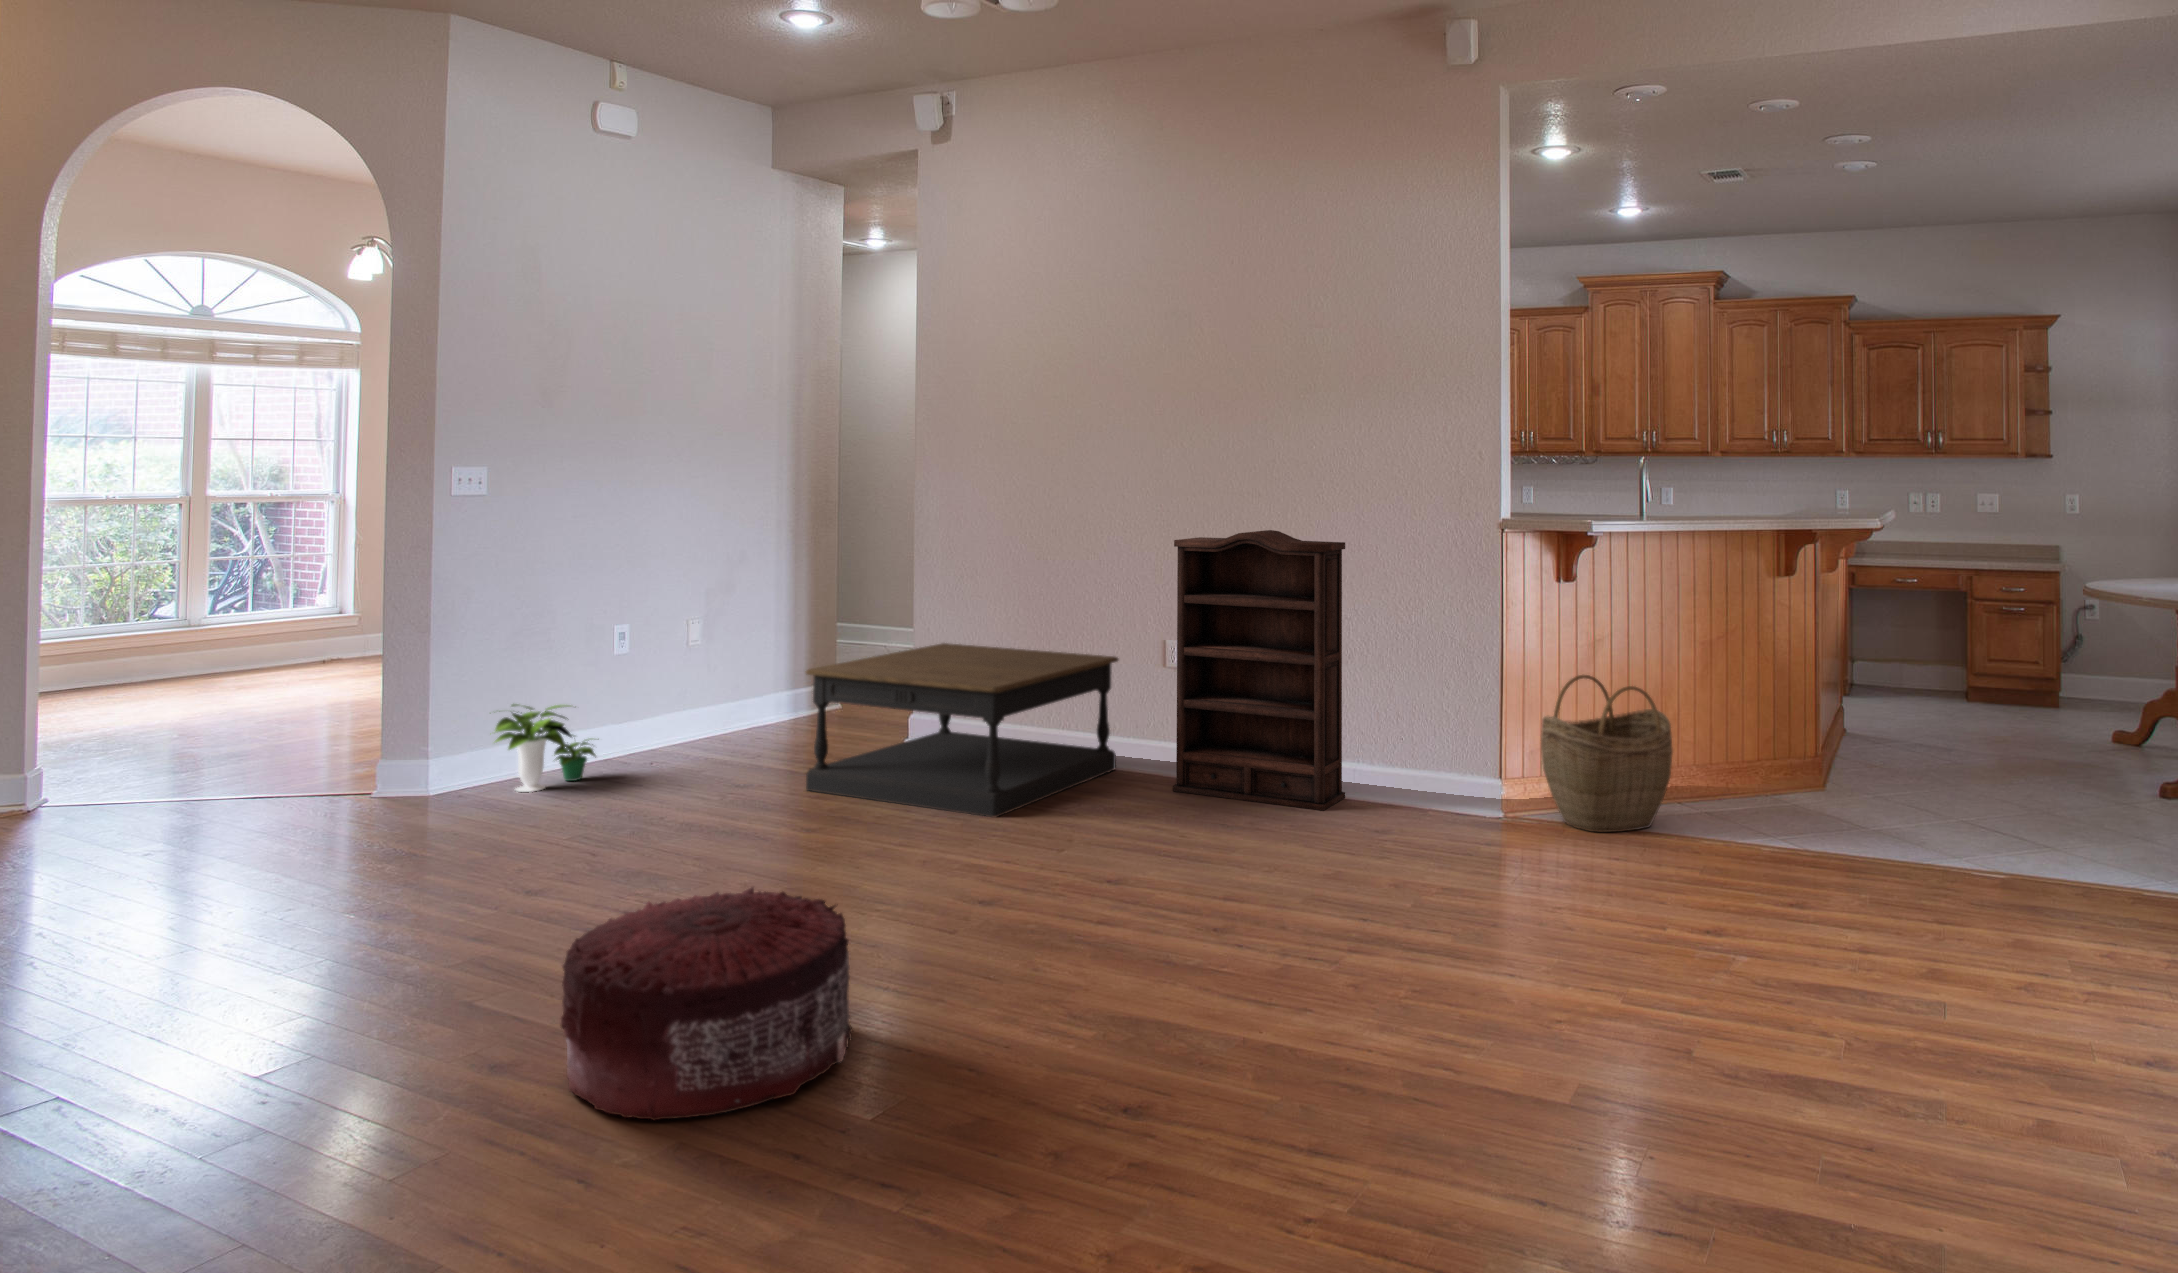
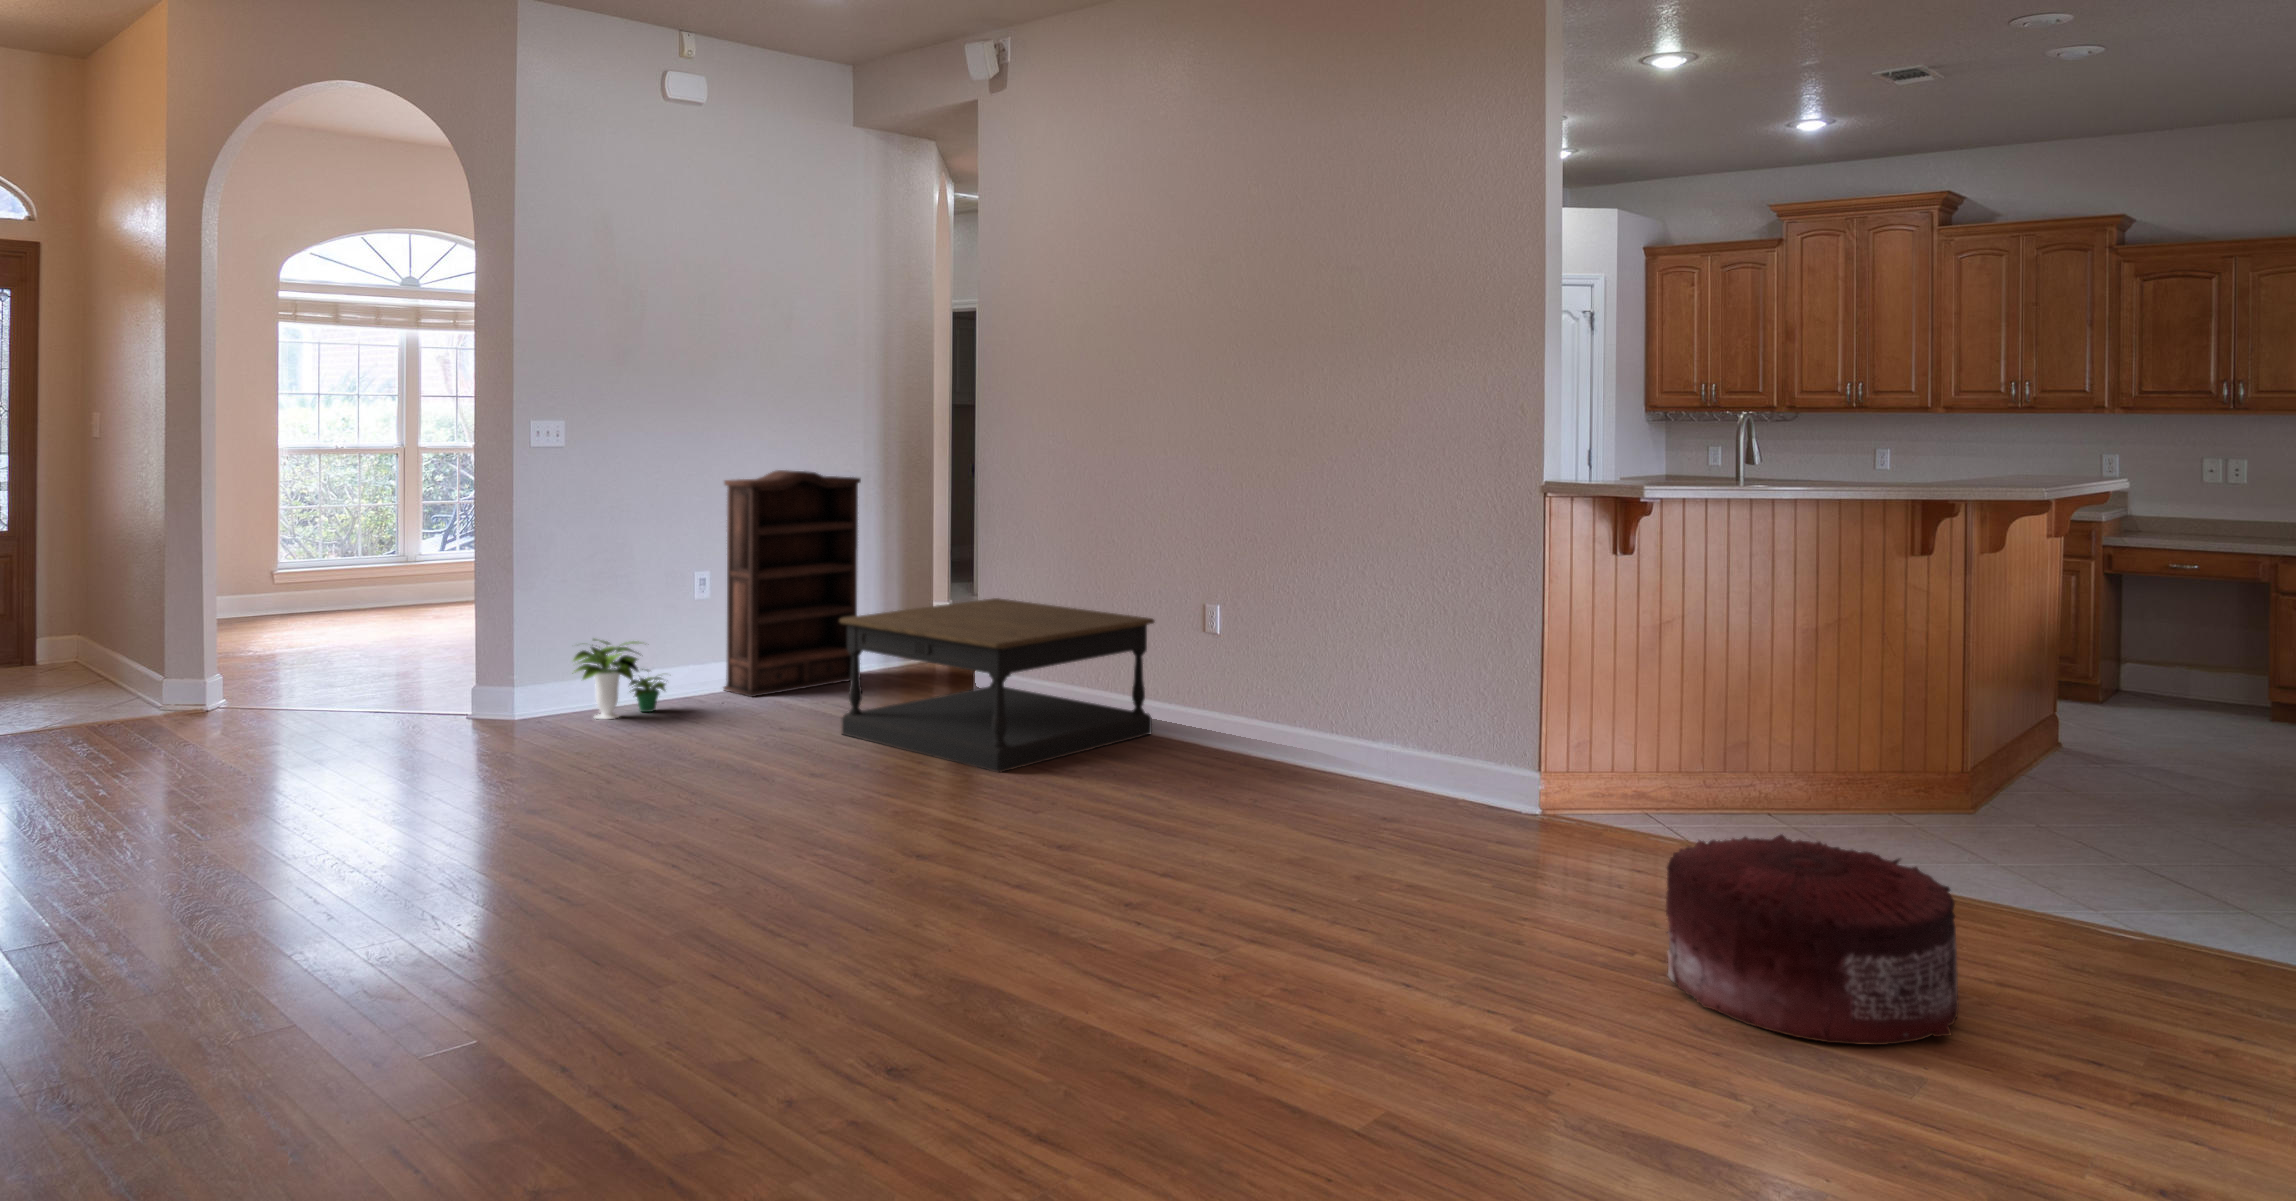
bookshelf: present [1173,530,1345,811] -> present [723,470,861,697]
woven basket: present [1541,675,1673,832] -> none [1583,660,1740,838]
pouf: present [561,887,852,1120] -> present [1666,834,1959,1045]

